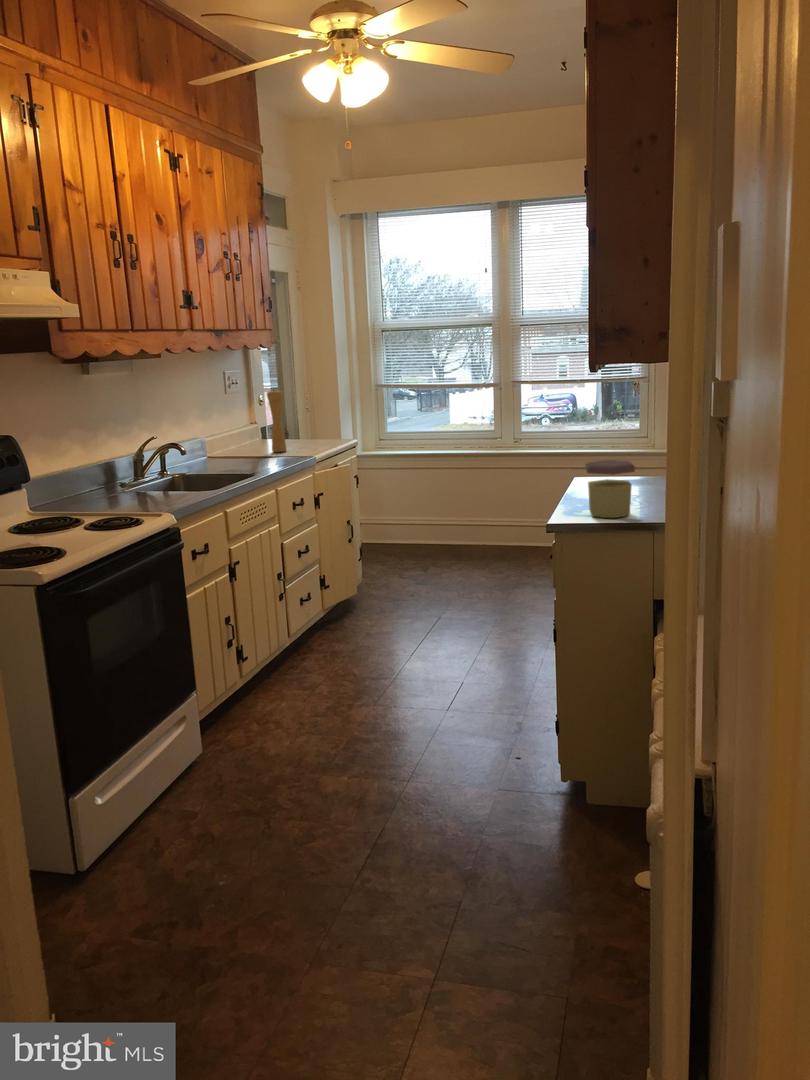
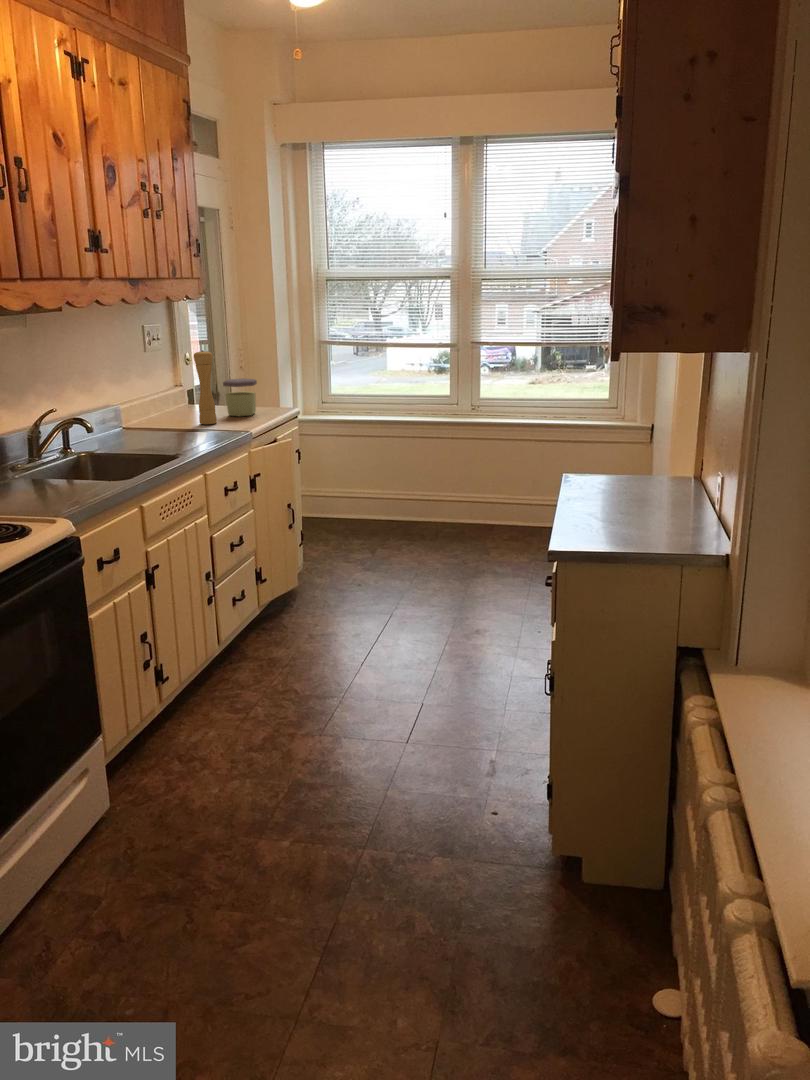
jar: present [585,460,635,518] -> present [223,378,257,416]

